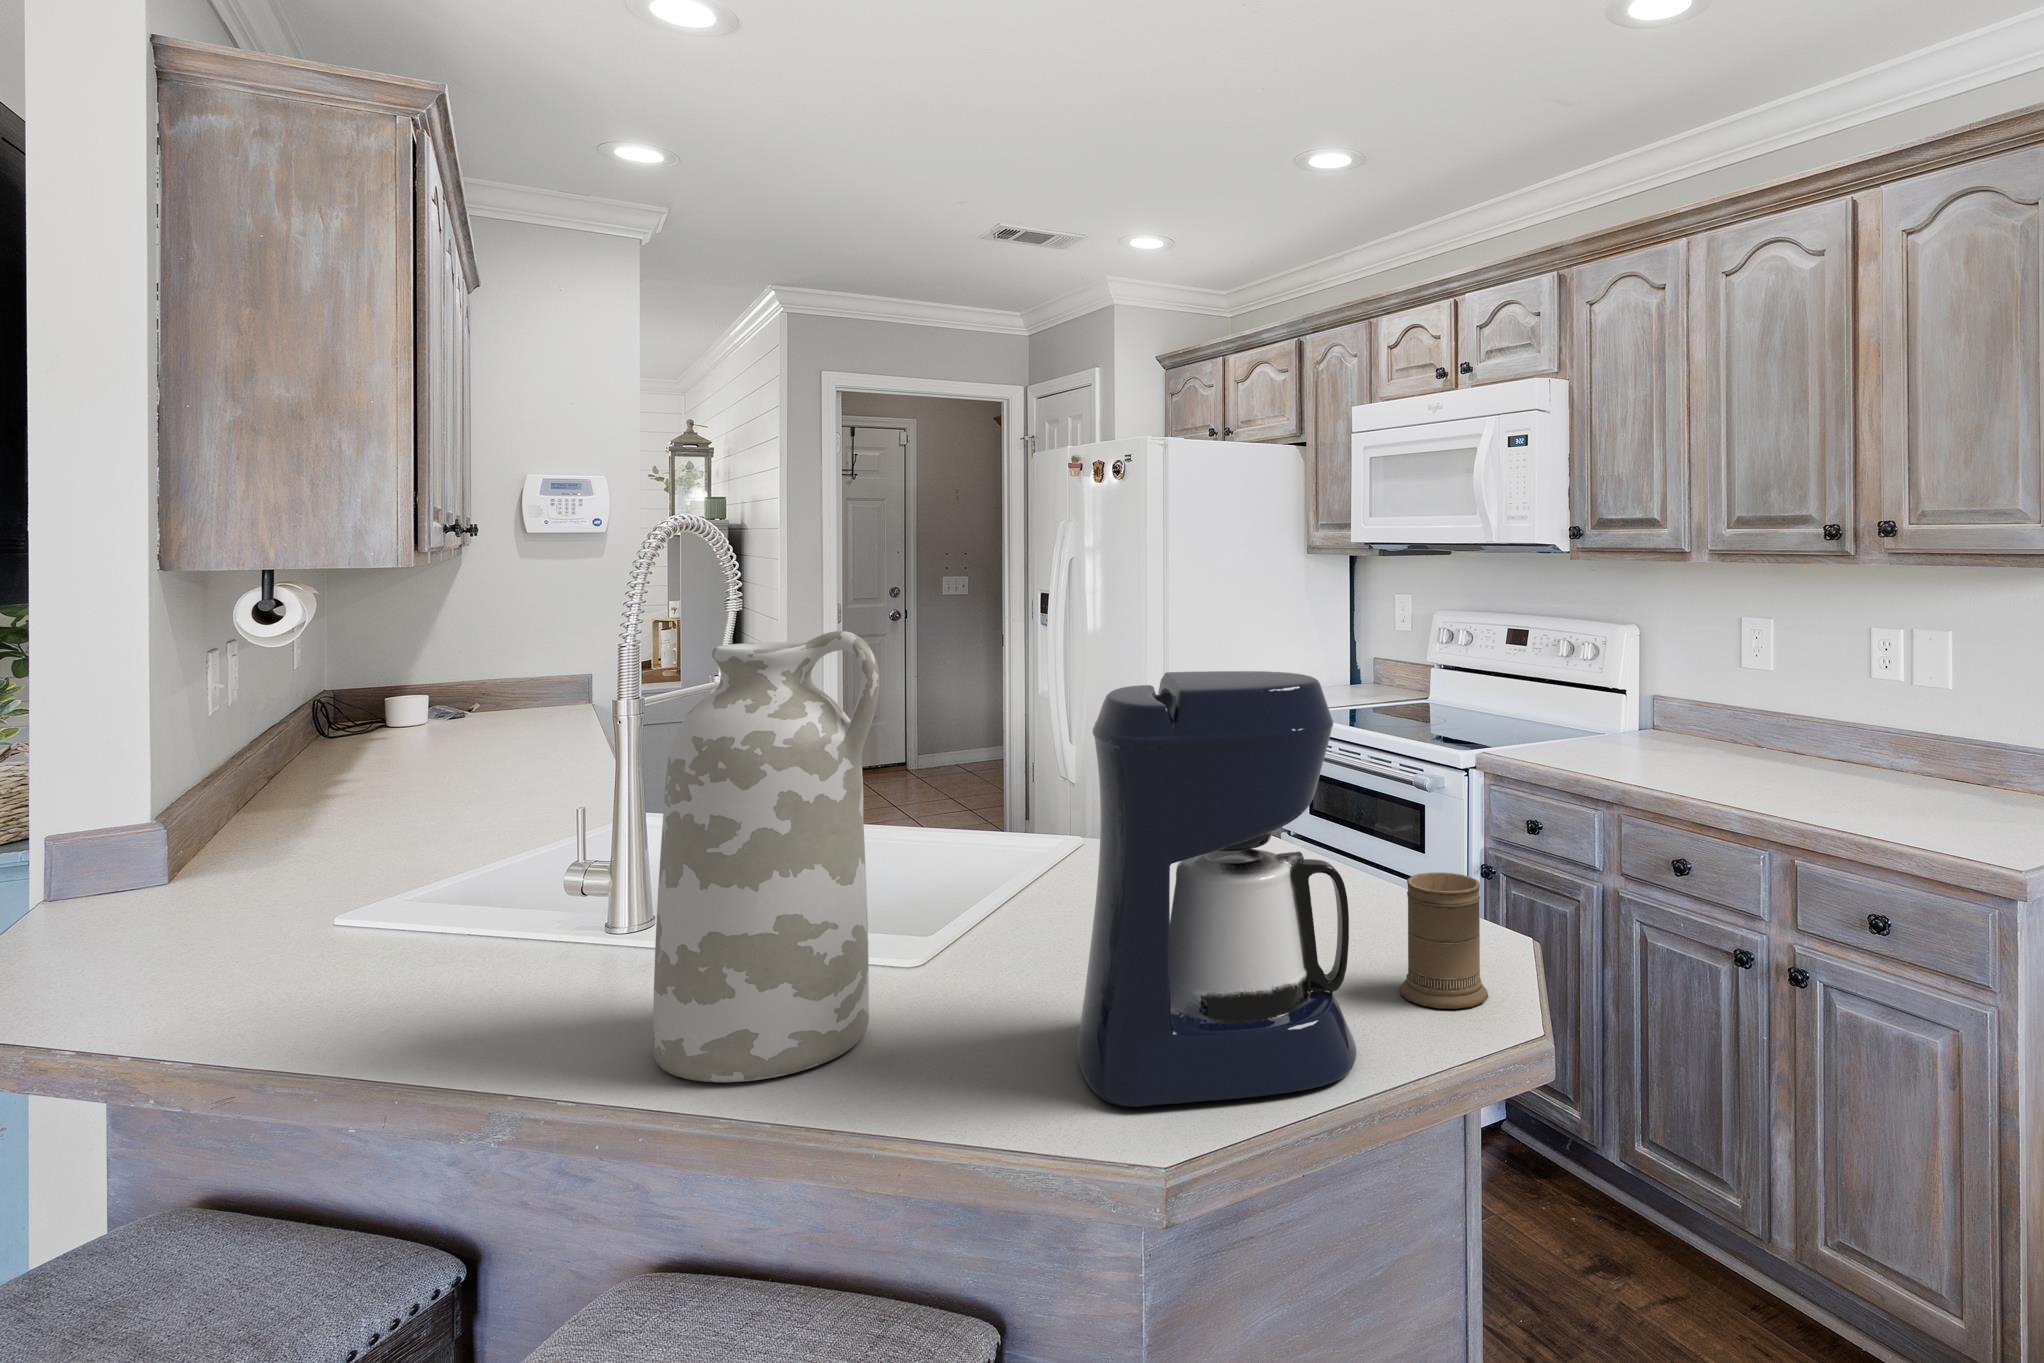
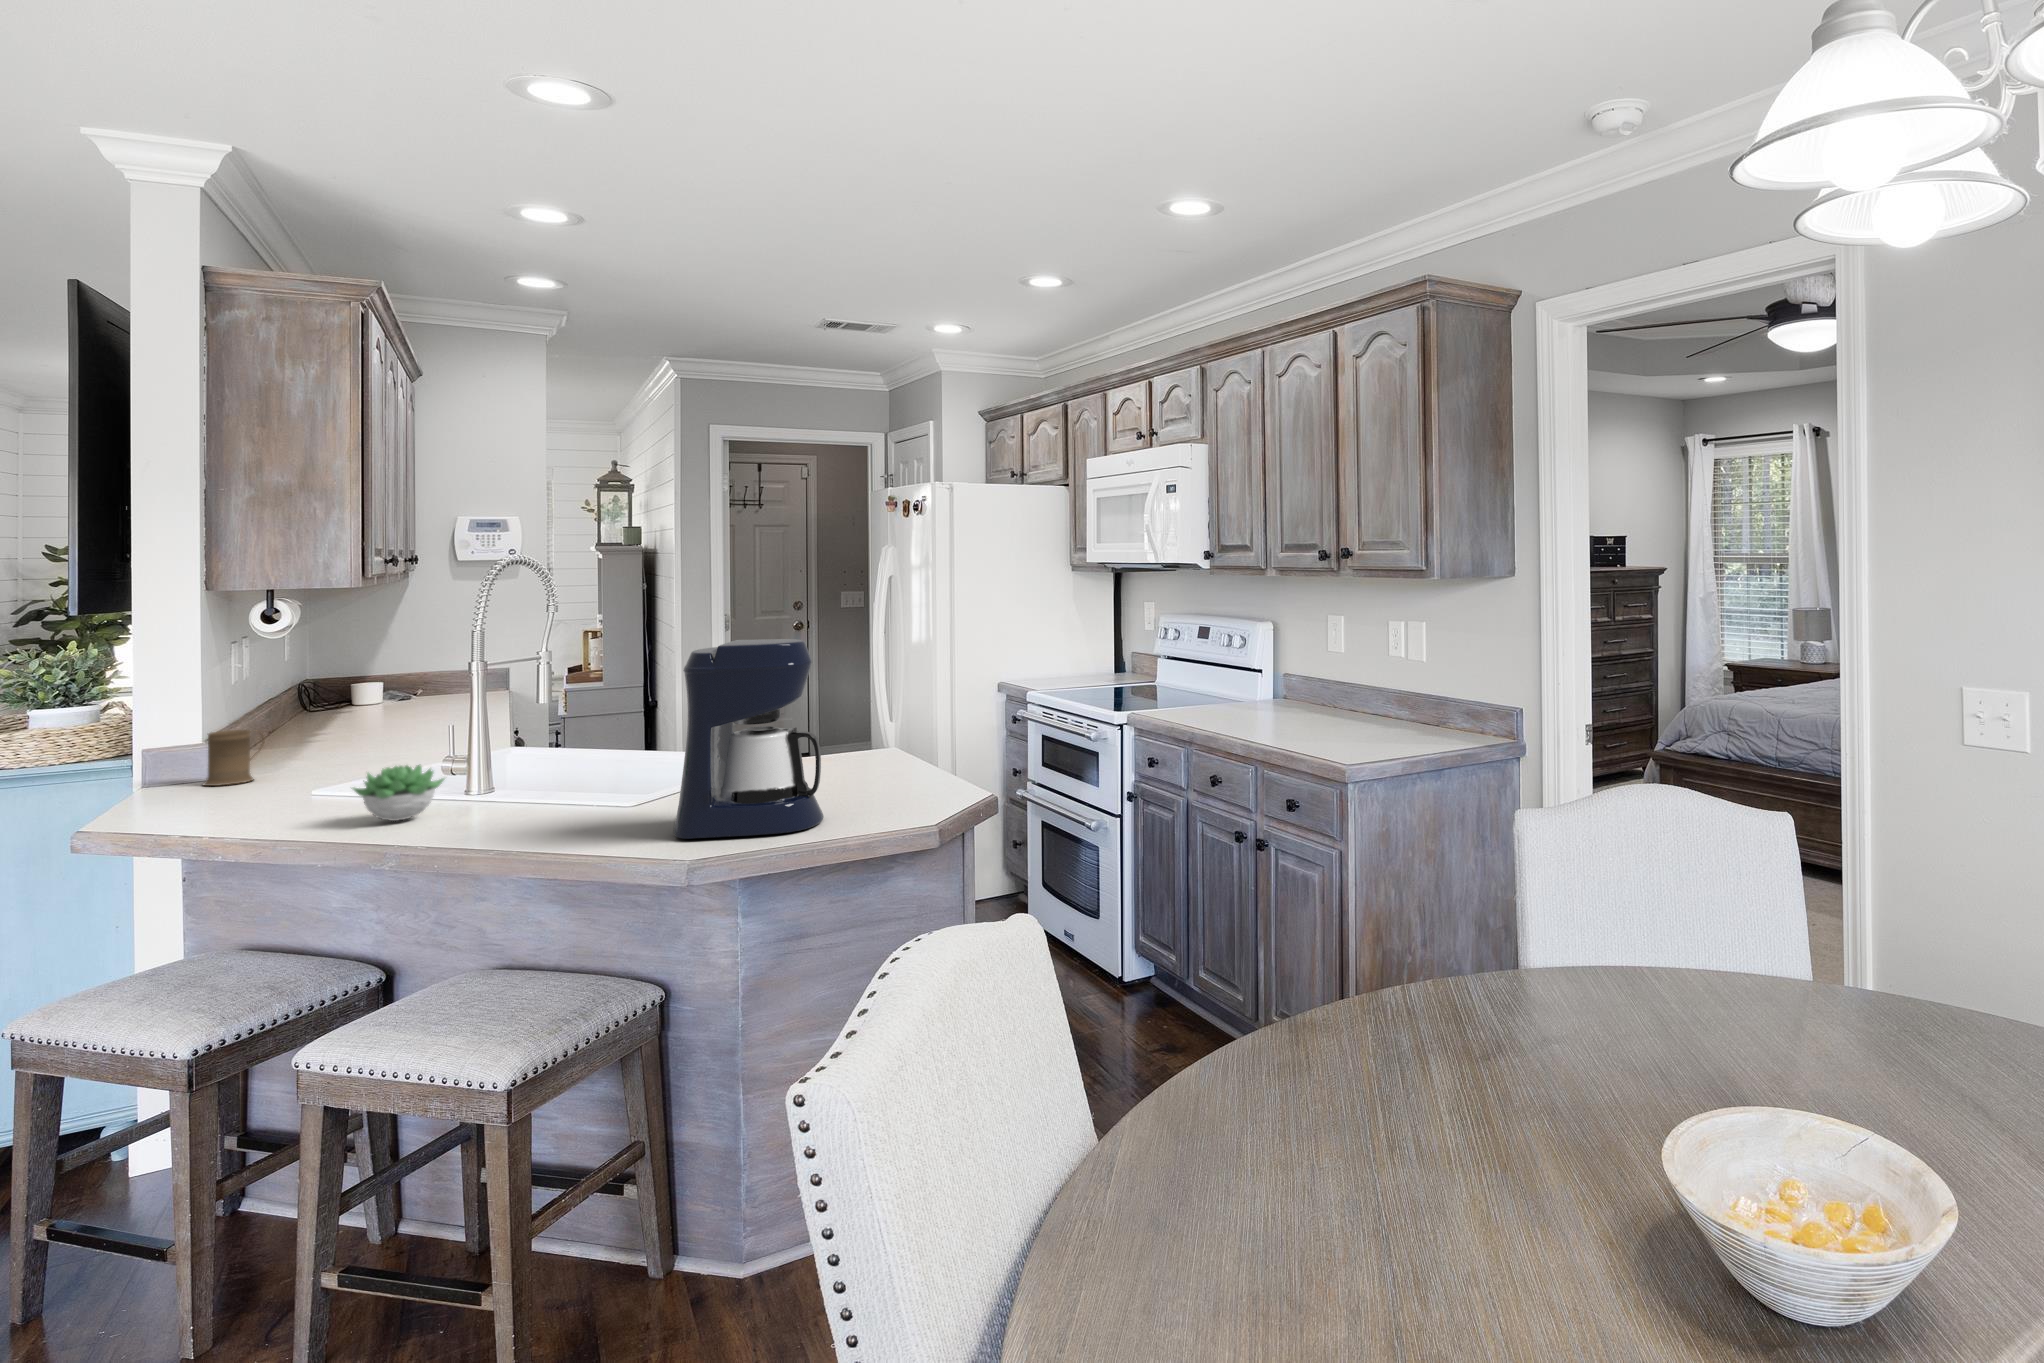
vase: present [653,631,879,1082] -> none [470,620,586,836]
mug: present [1400,872,1488,1009] -> present [204,730,265,786]
succulent plant: none [410,902,588,1021] -> present [353,765,444,821]

